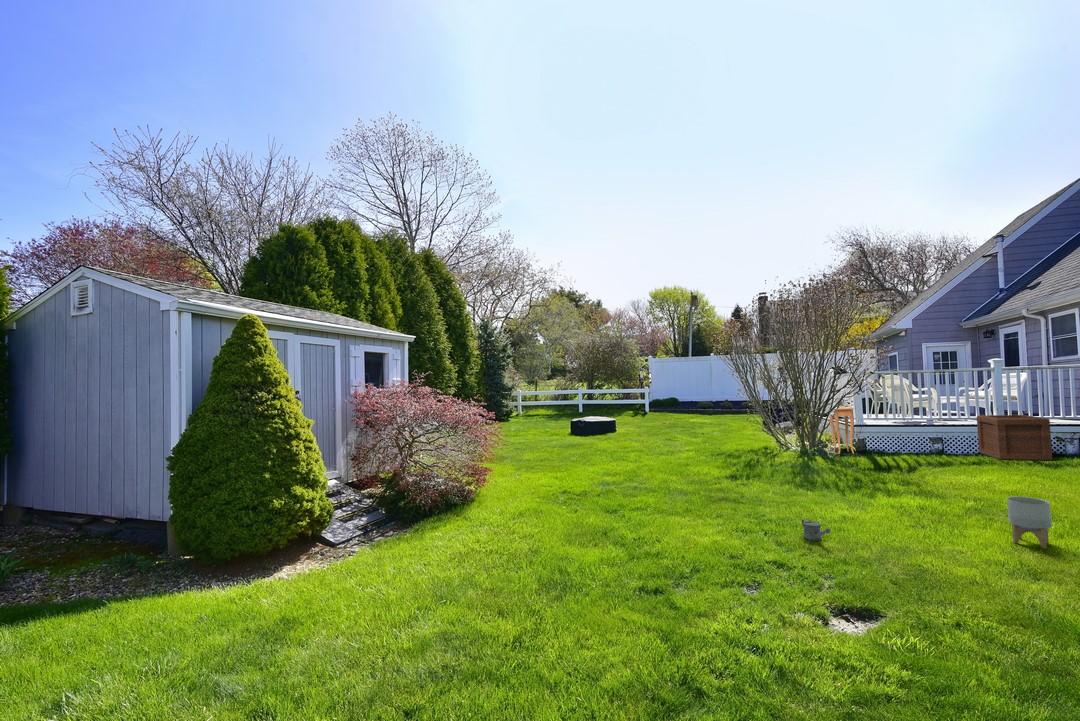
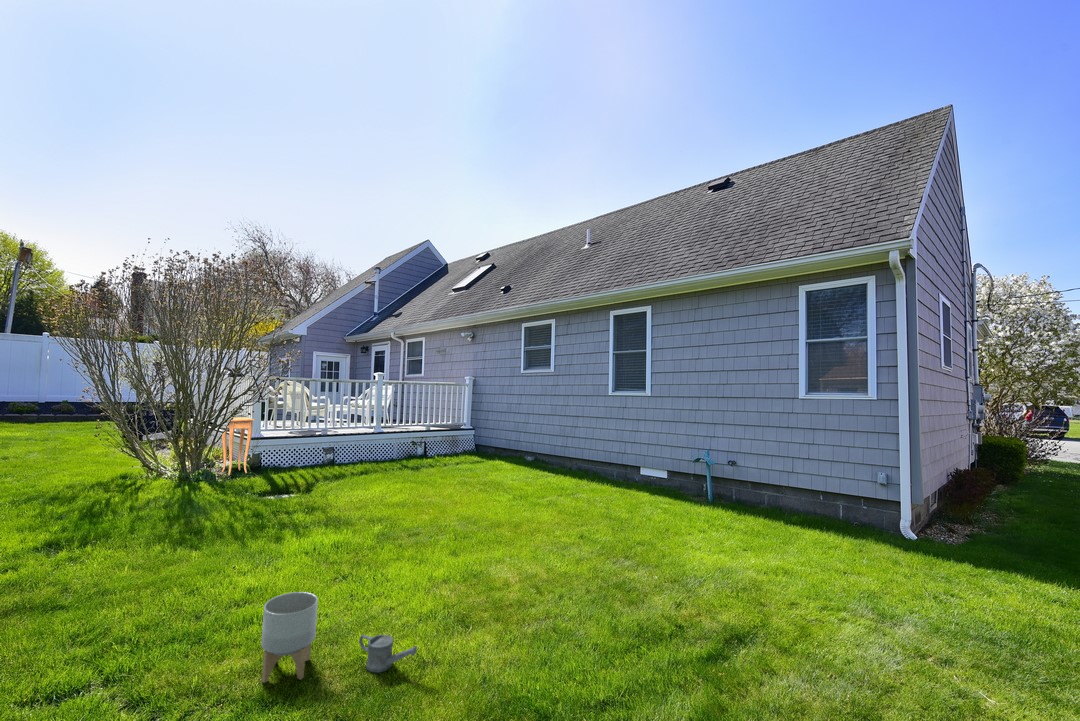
wooden crate: present [977,415,1052,460] -> none [361,424,413,466]
planter: present [1007,497,1052,548] -> present [261,592,318,683]
watering can: present [802,519,830,541] -> present [359,635,417,673]

